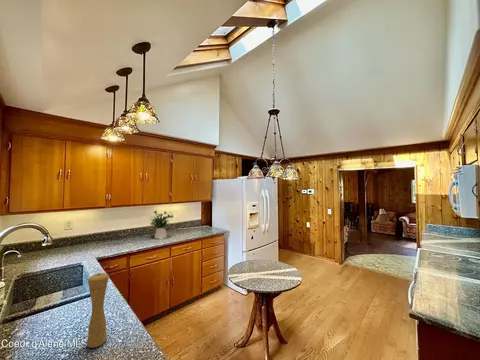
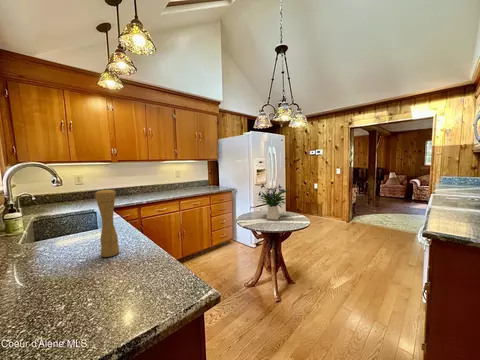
flower arrangement: present [151,211,173,239] -> present [260,184,289,220]

